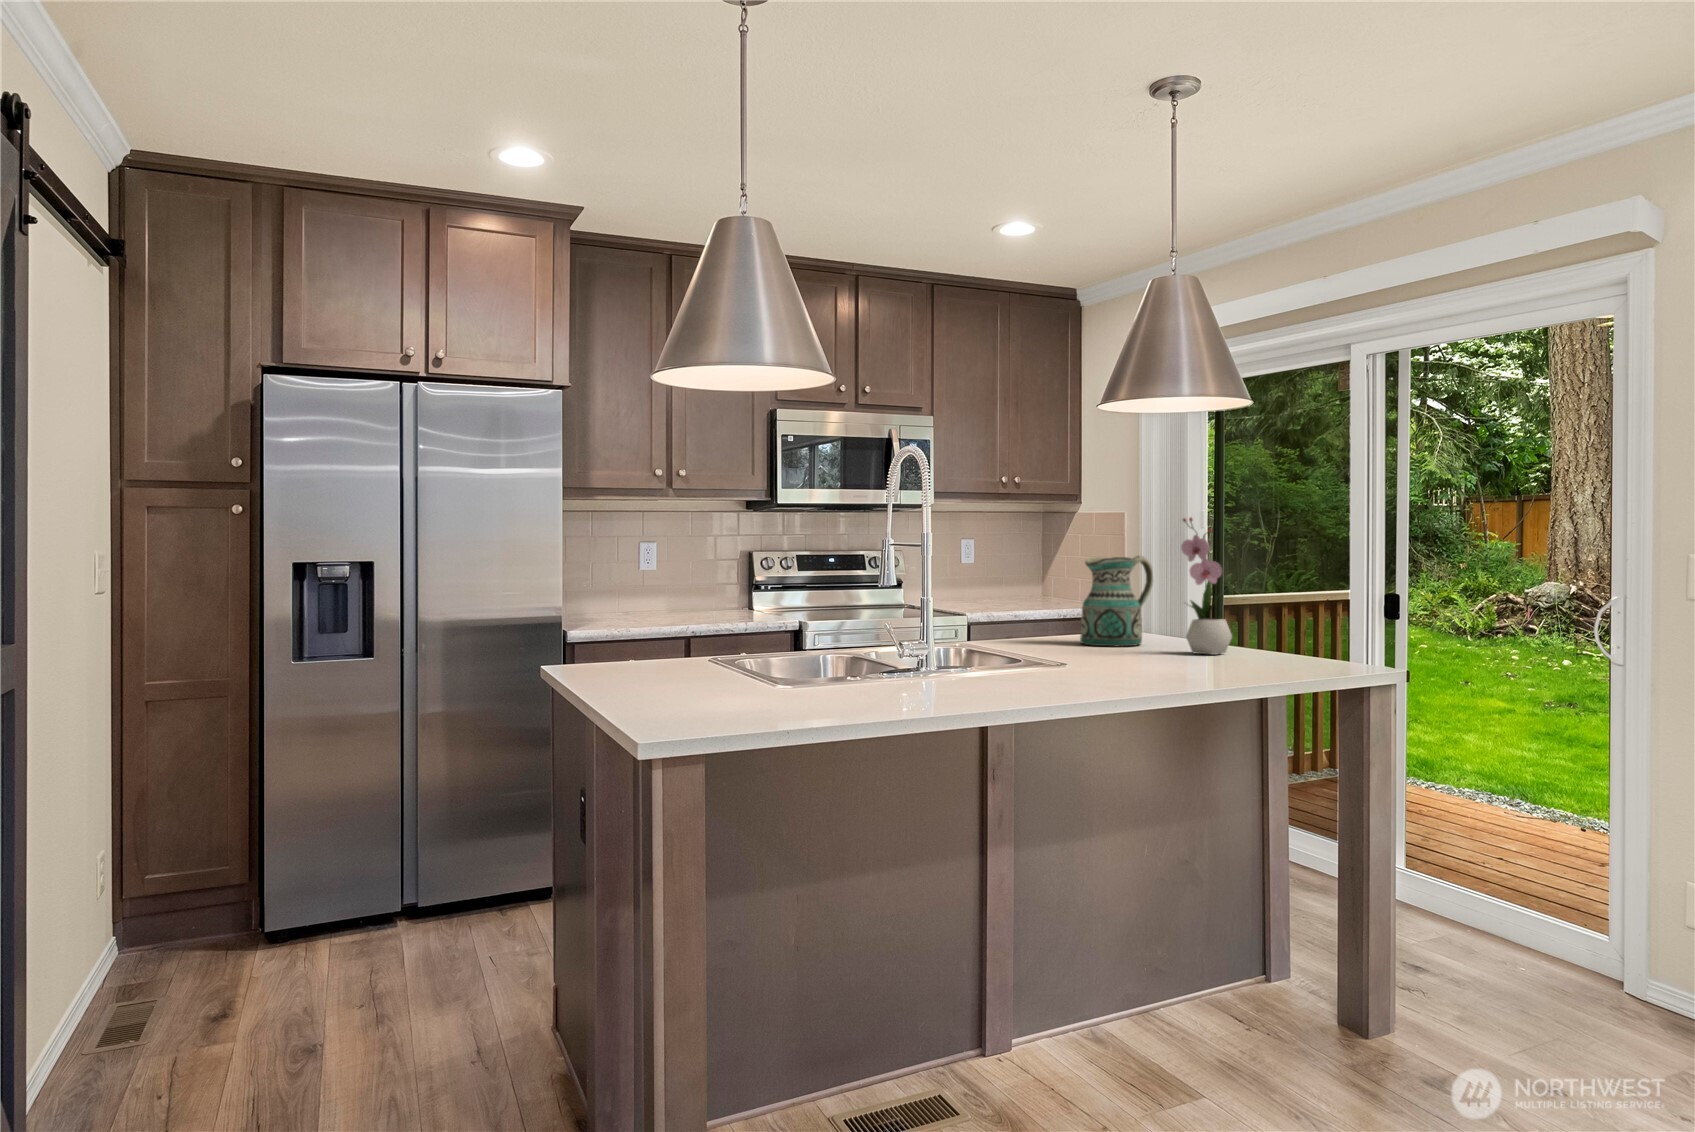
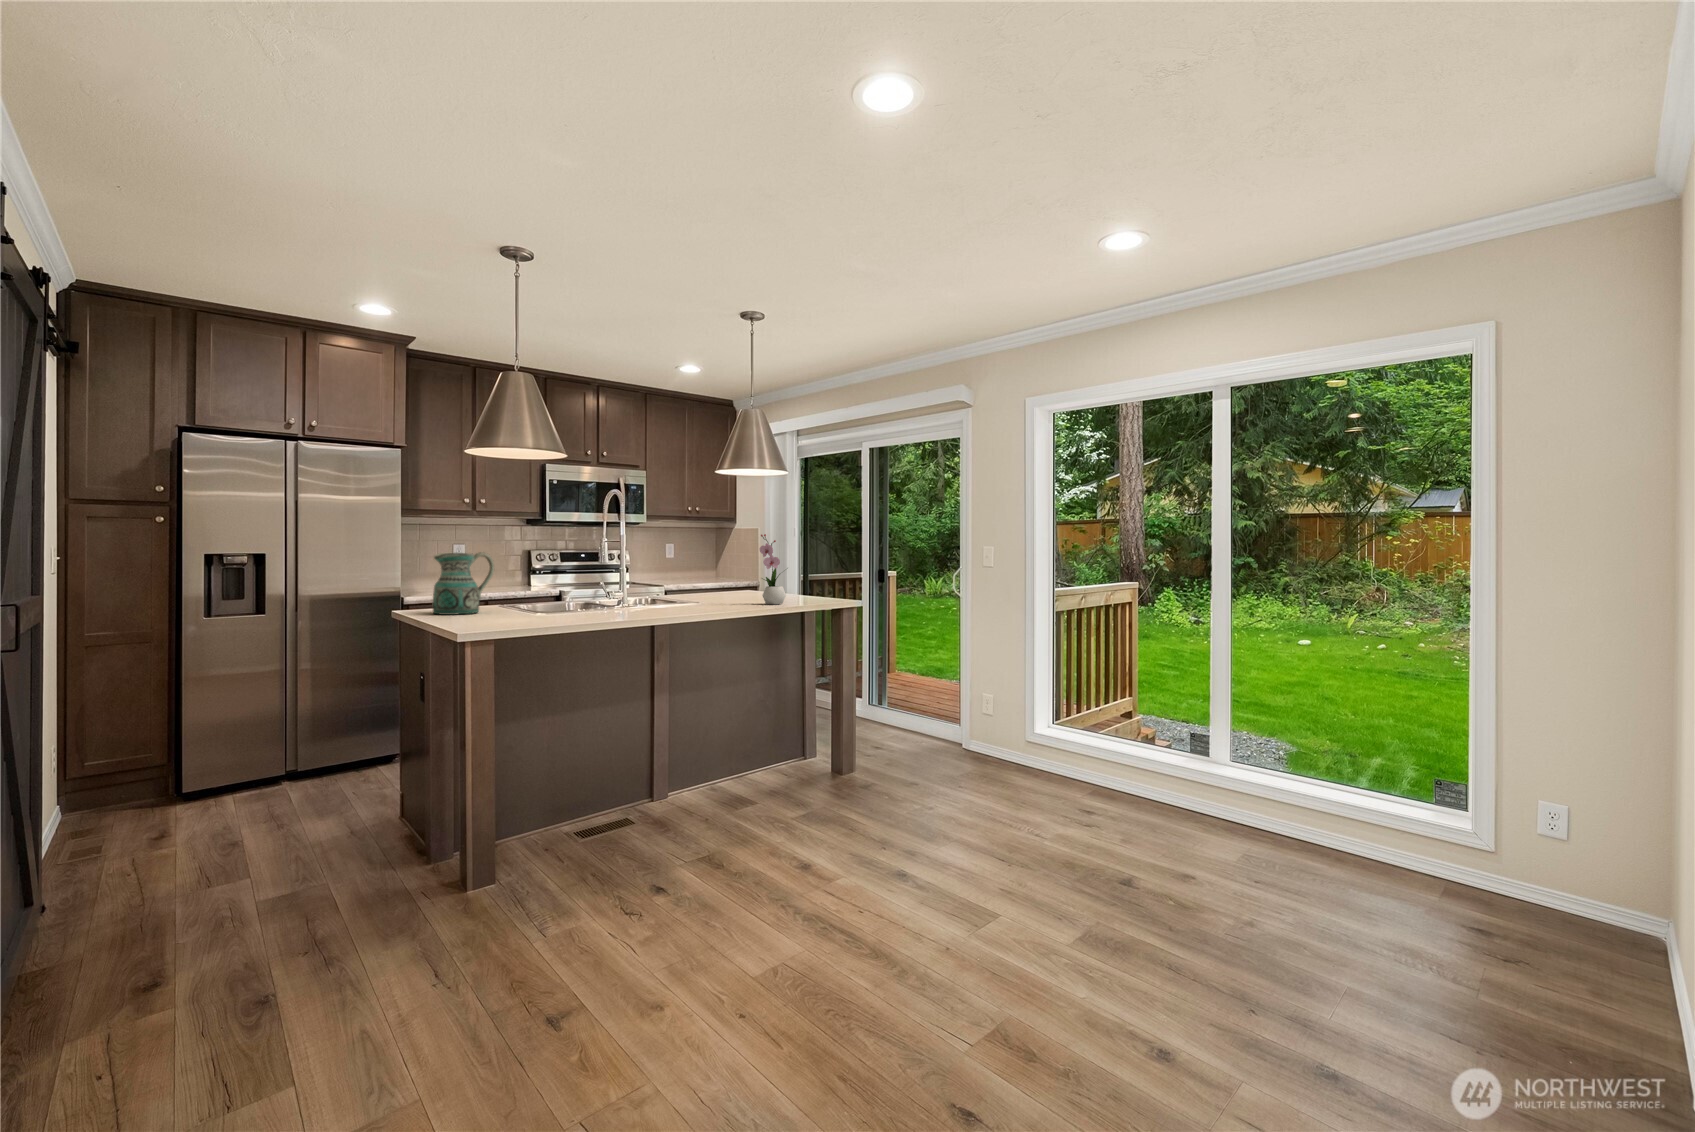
ceramic pitcher: present [1080,556,1153,646] -> present [433,552,494,615]

